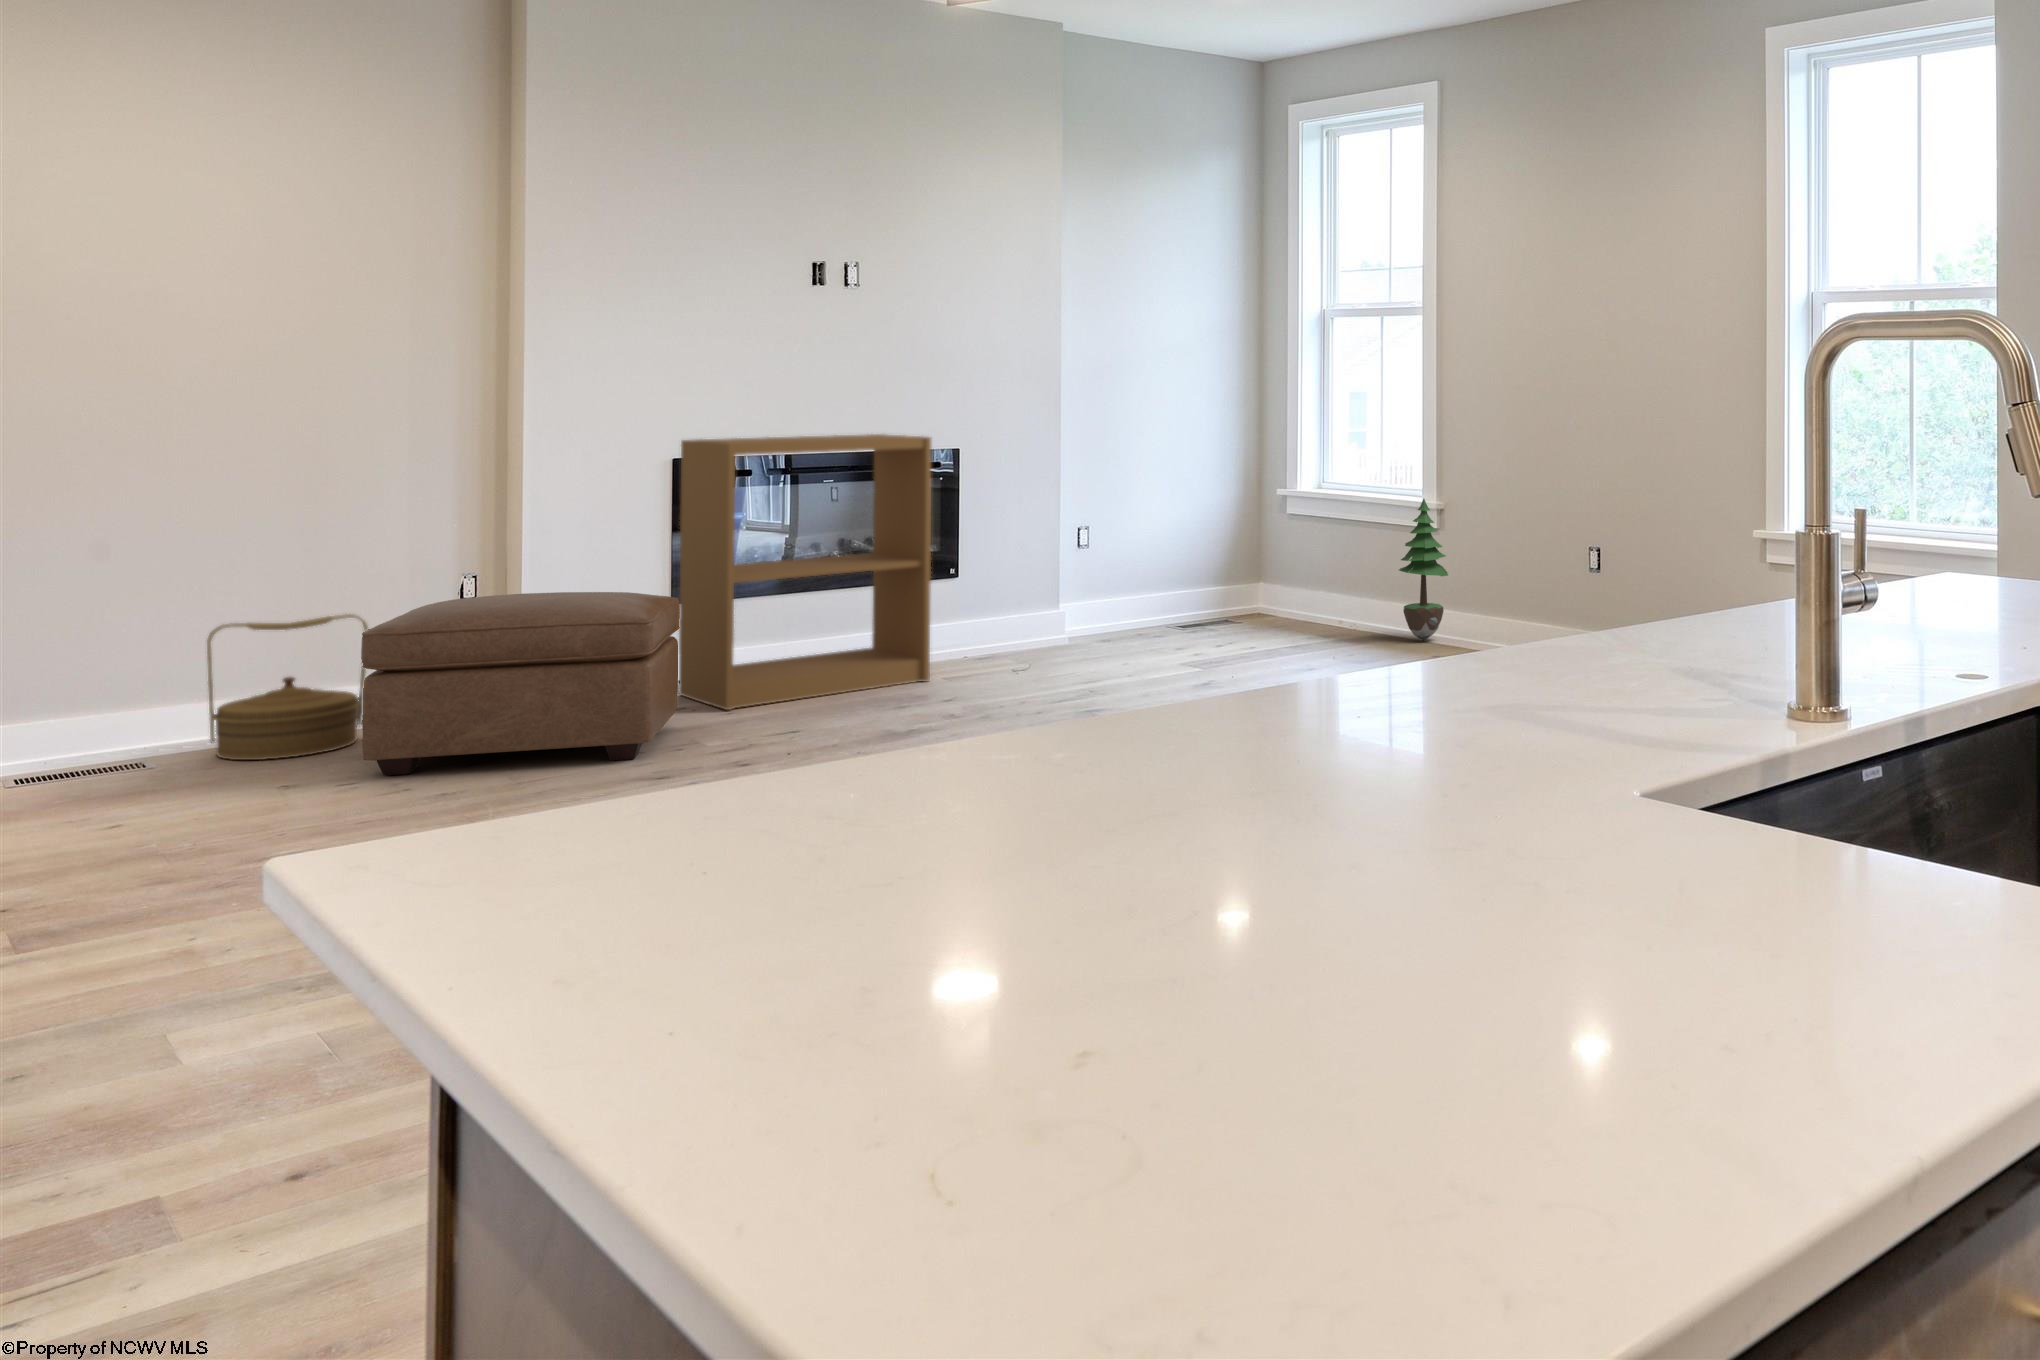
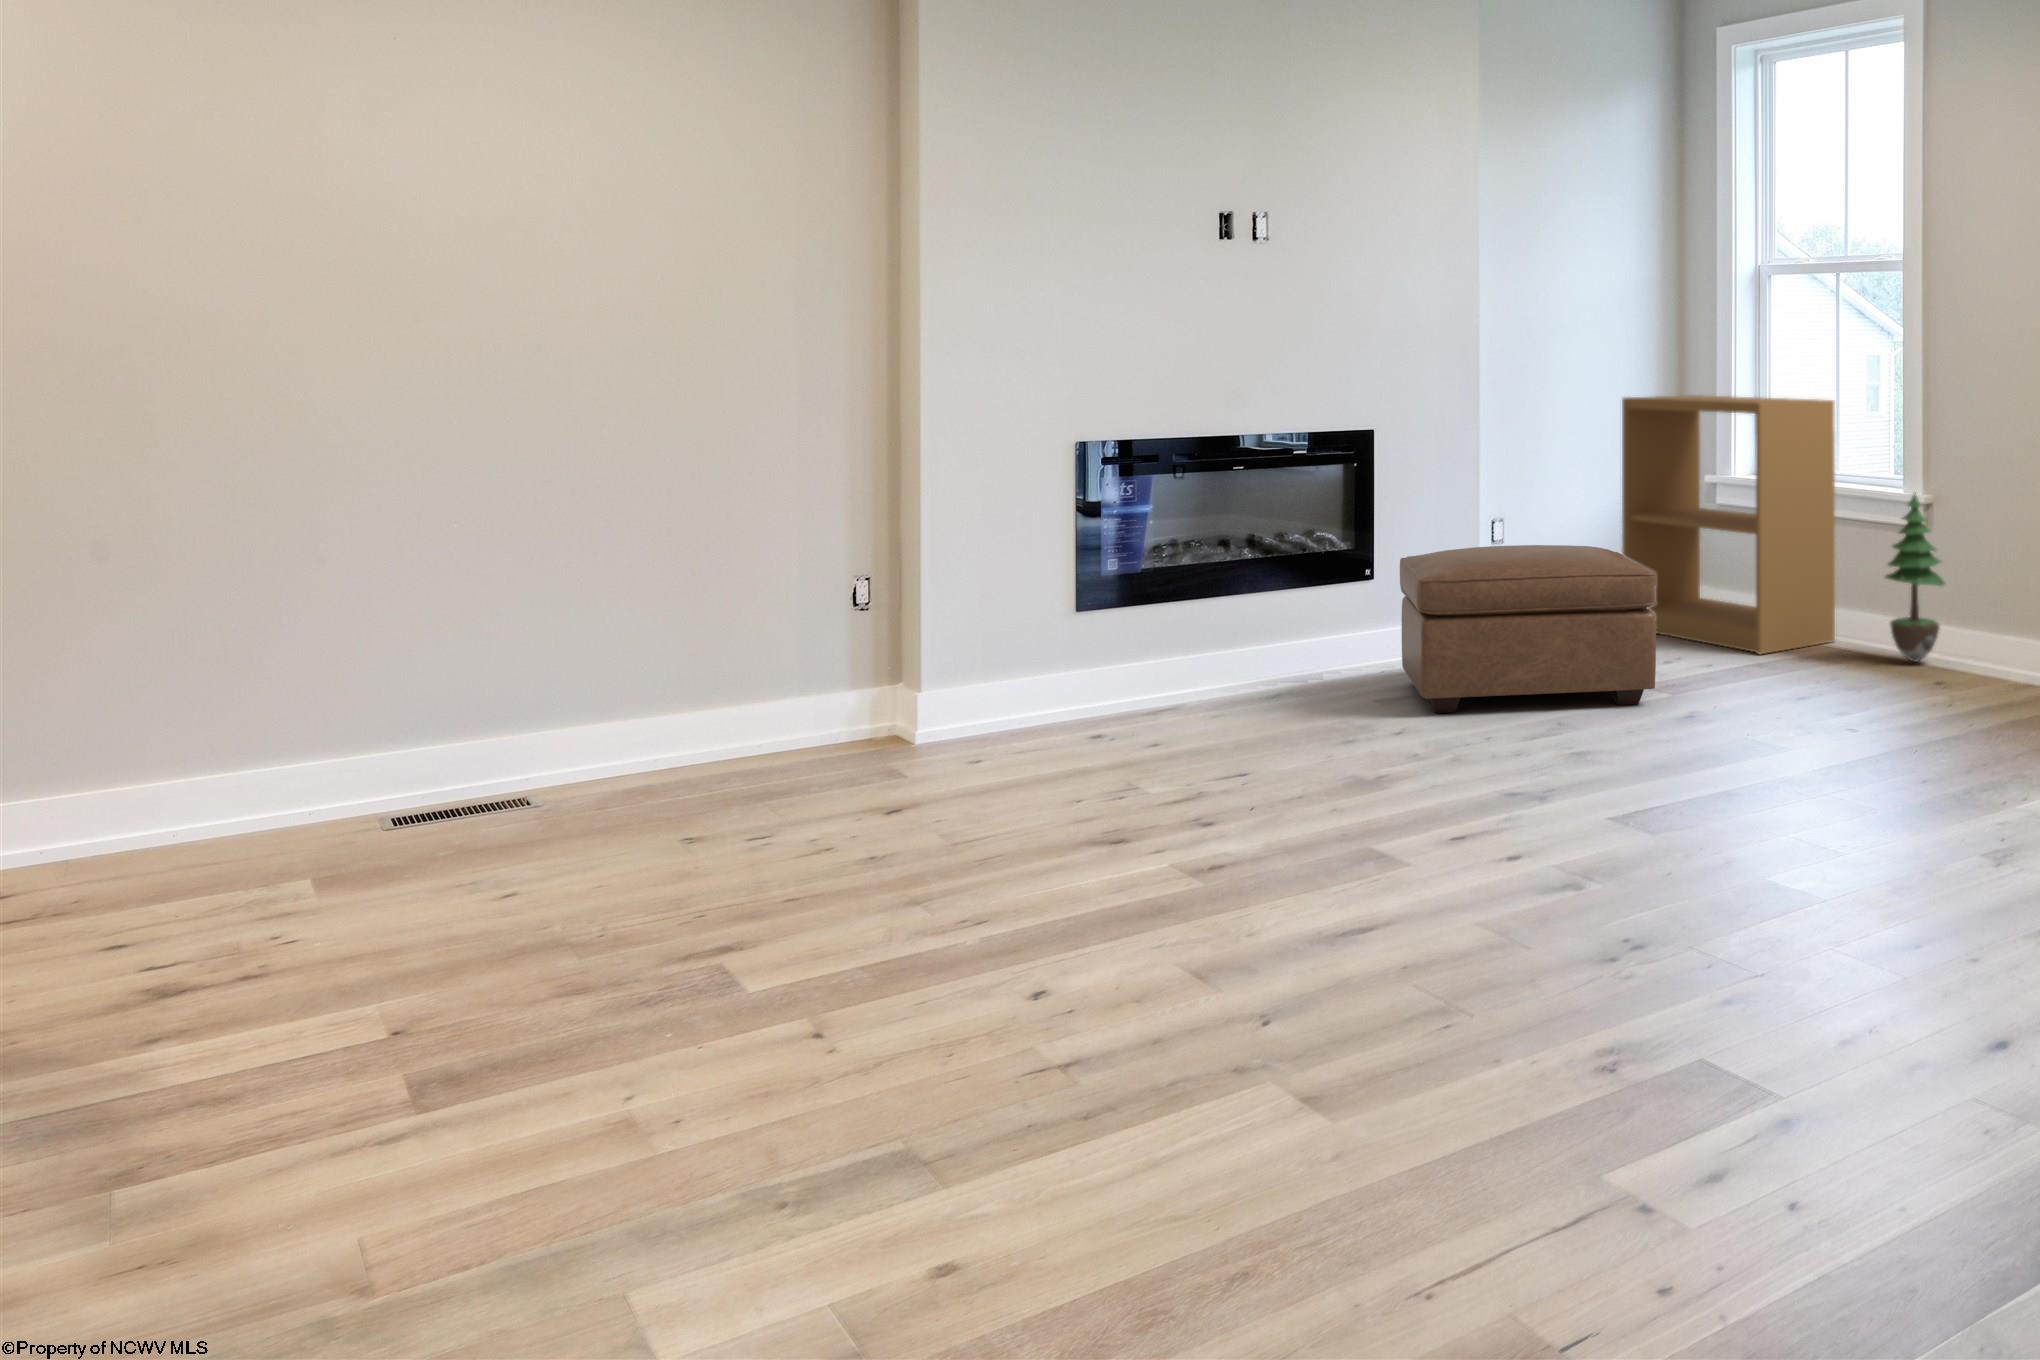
bookshelf: present [679,434,931,710] -> present [1622,395,1835,654]
ottoman: present [361,592,680,775] -> present [1400,545,1656,713]
woven basket: present [207,614,368,760] -> none [593,624,762,795]

